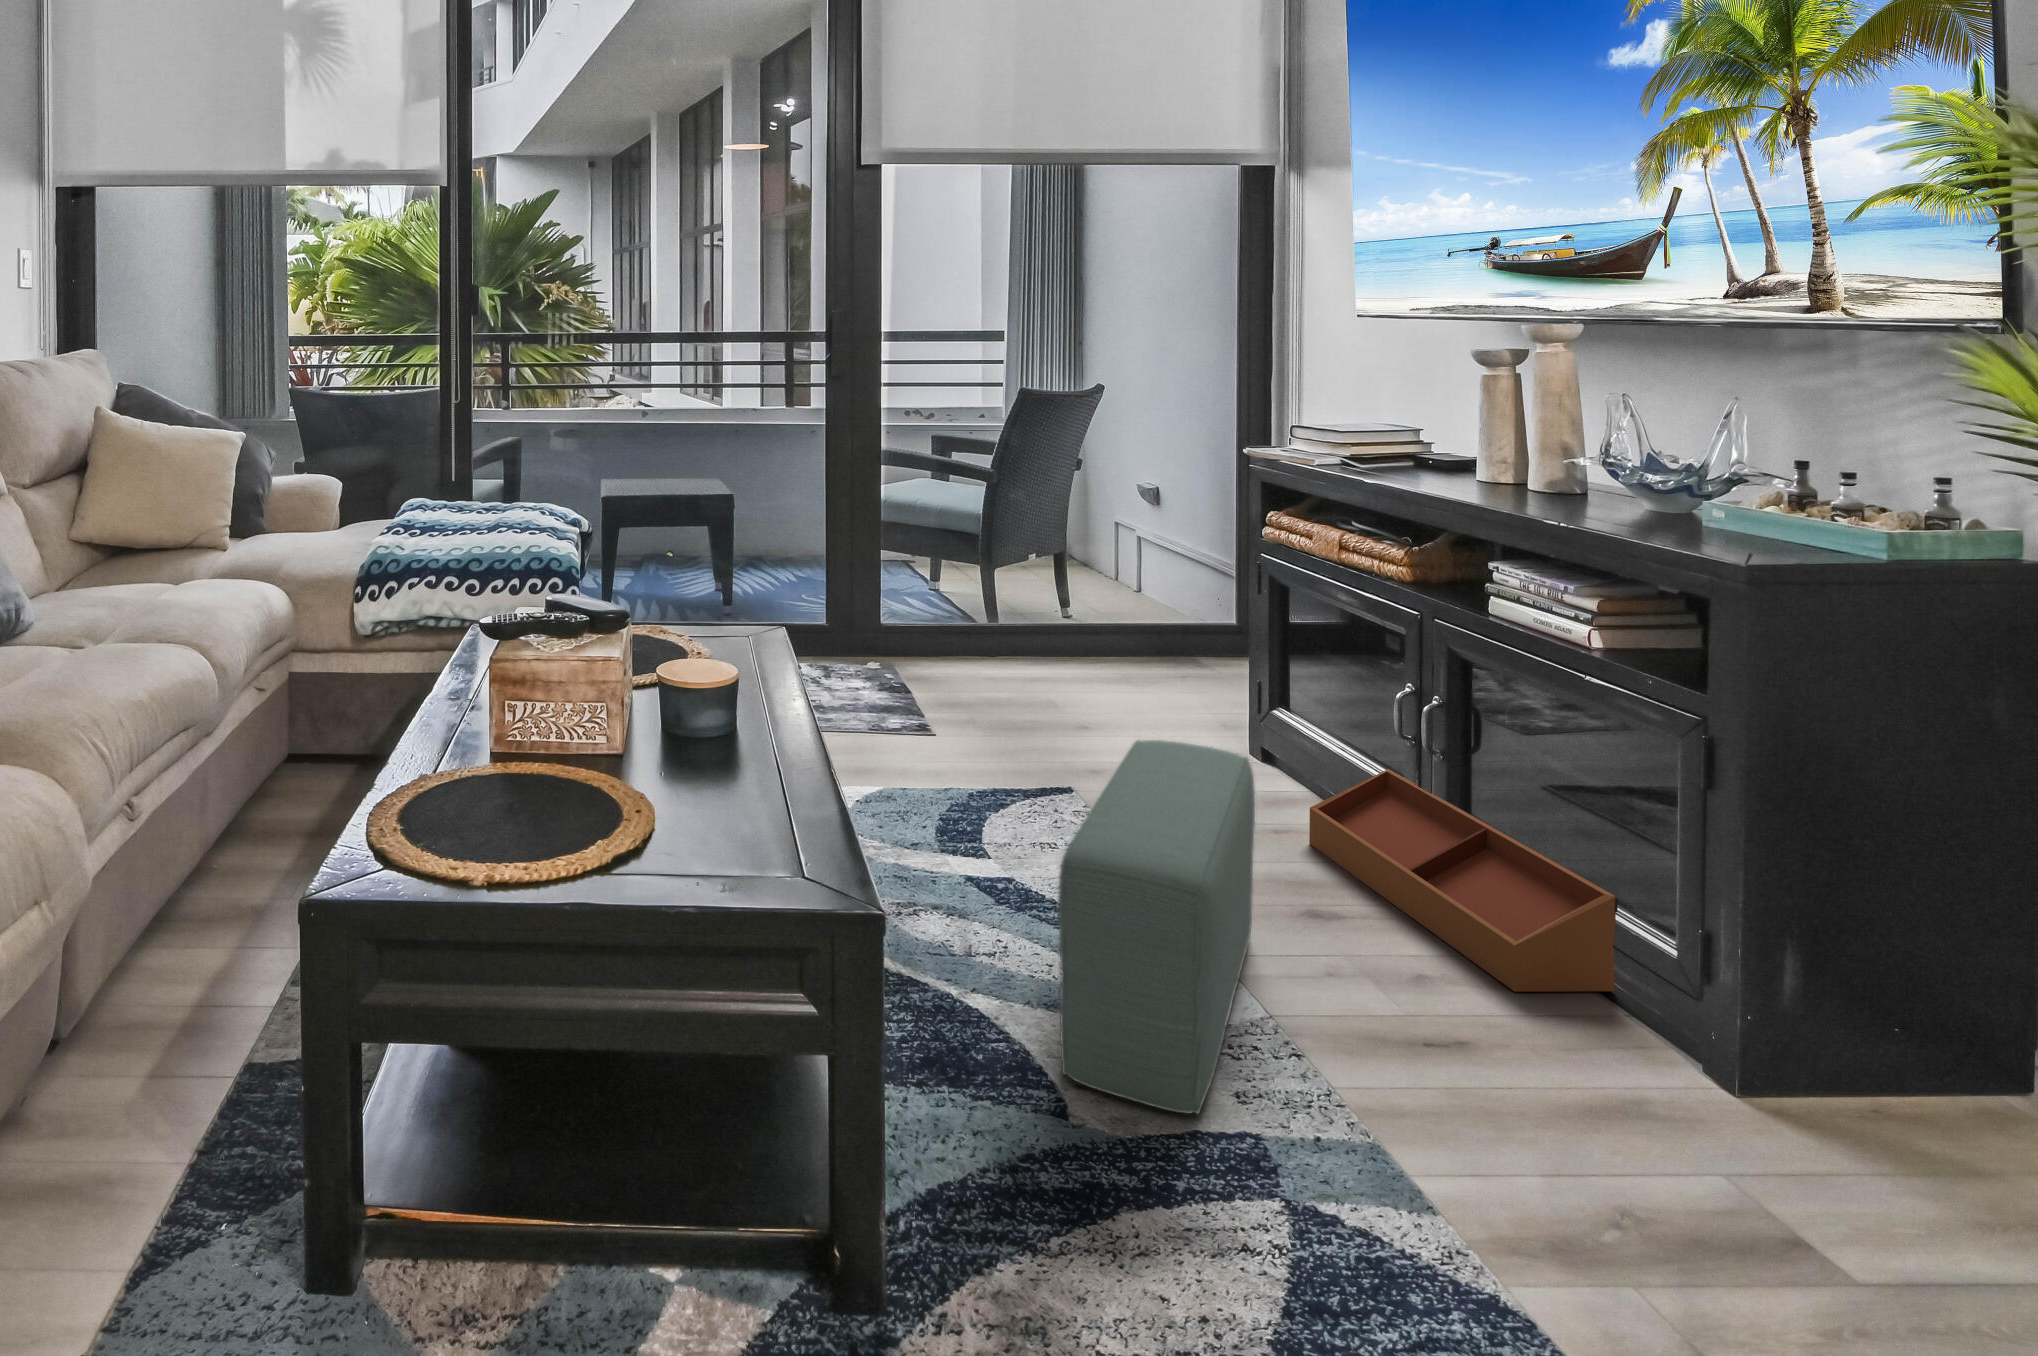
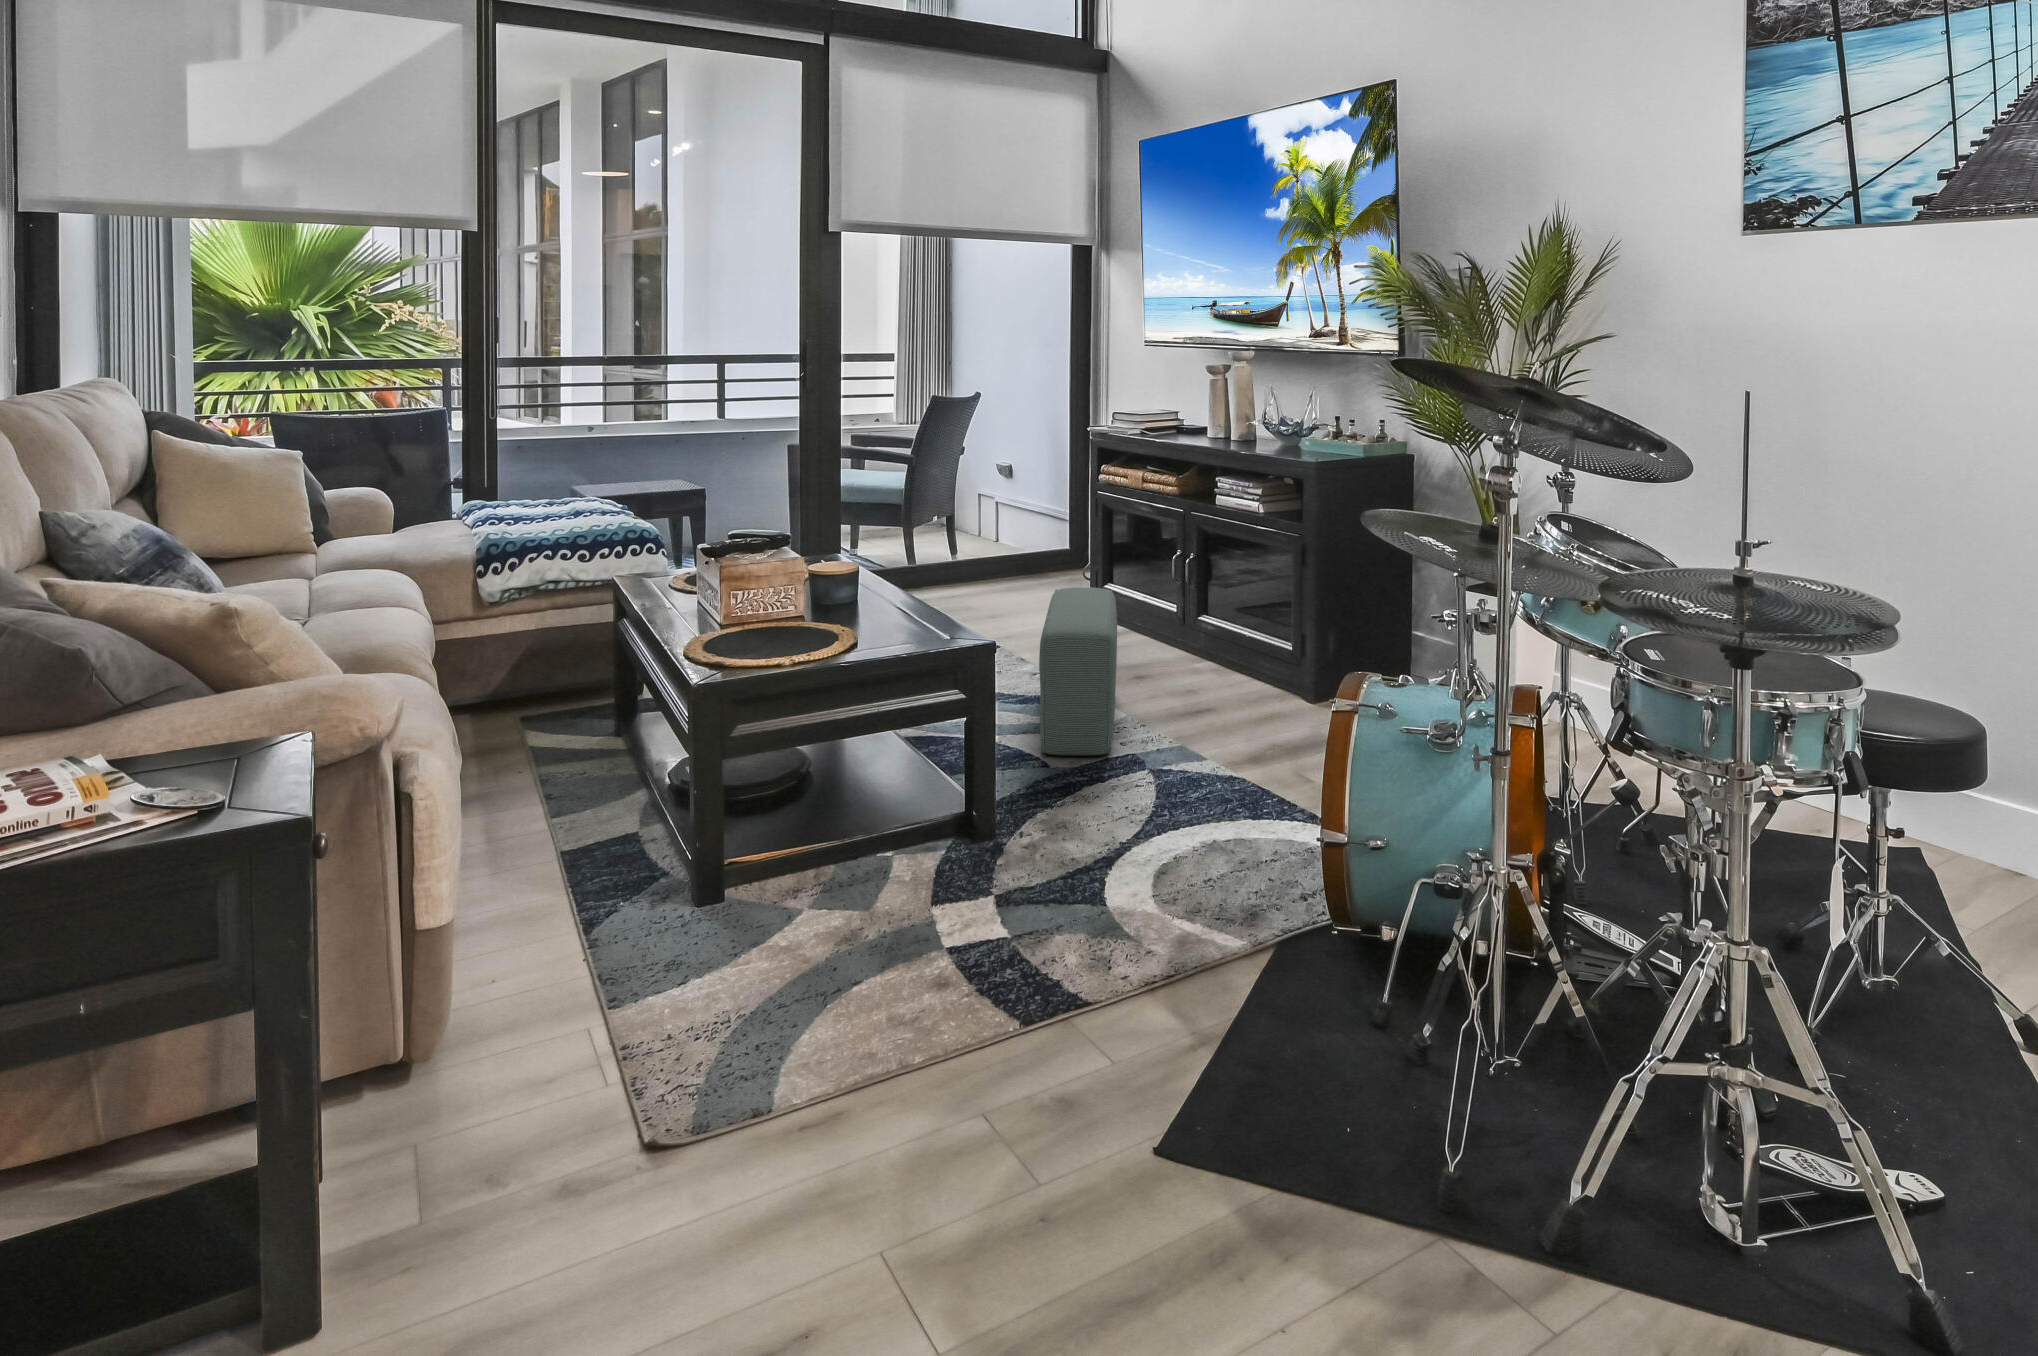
storage bin: present [1309,769,1618,992] -> none [1131,602,1270,690]

